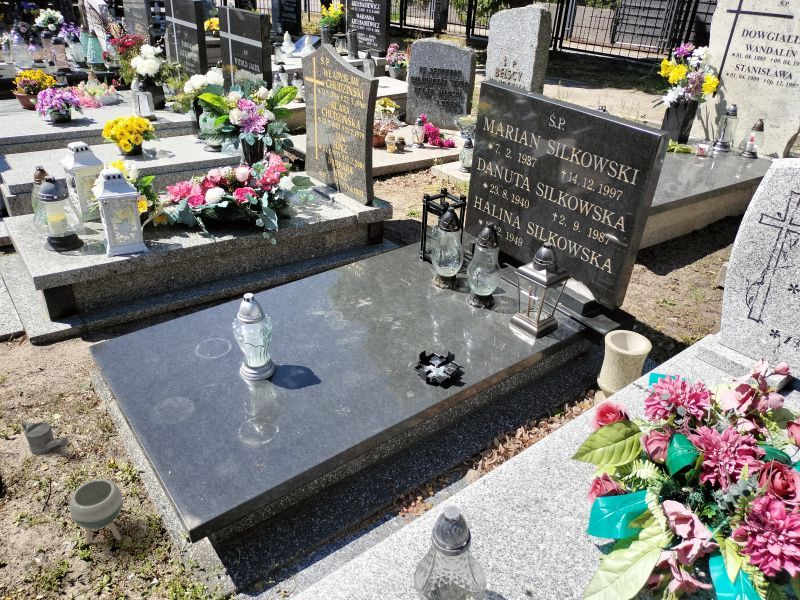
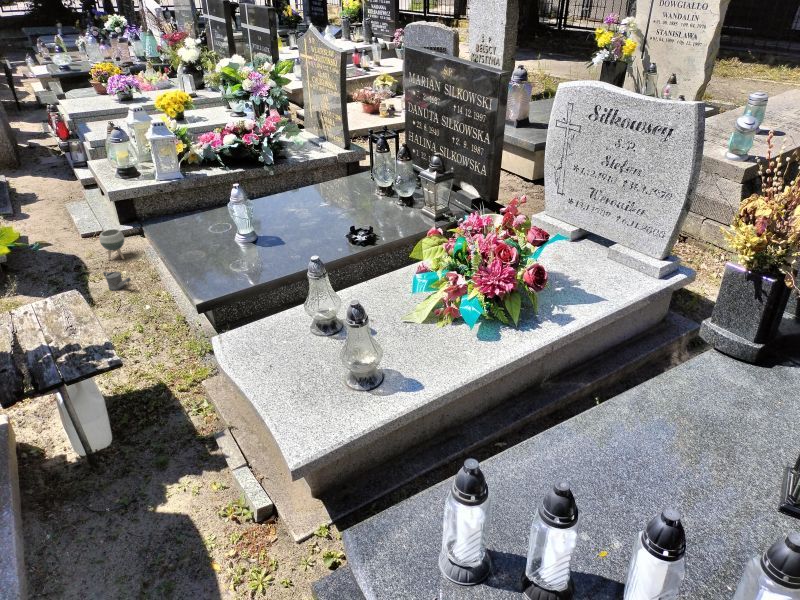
planter: present [70,479,123,544] -> present [99,229,124,260]

